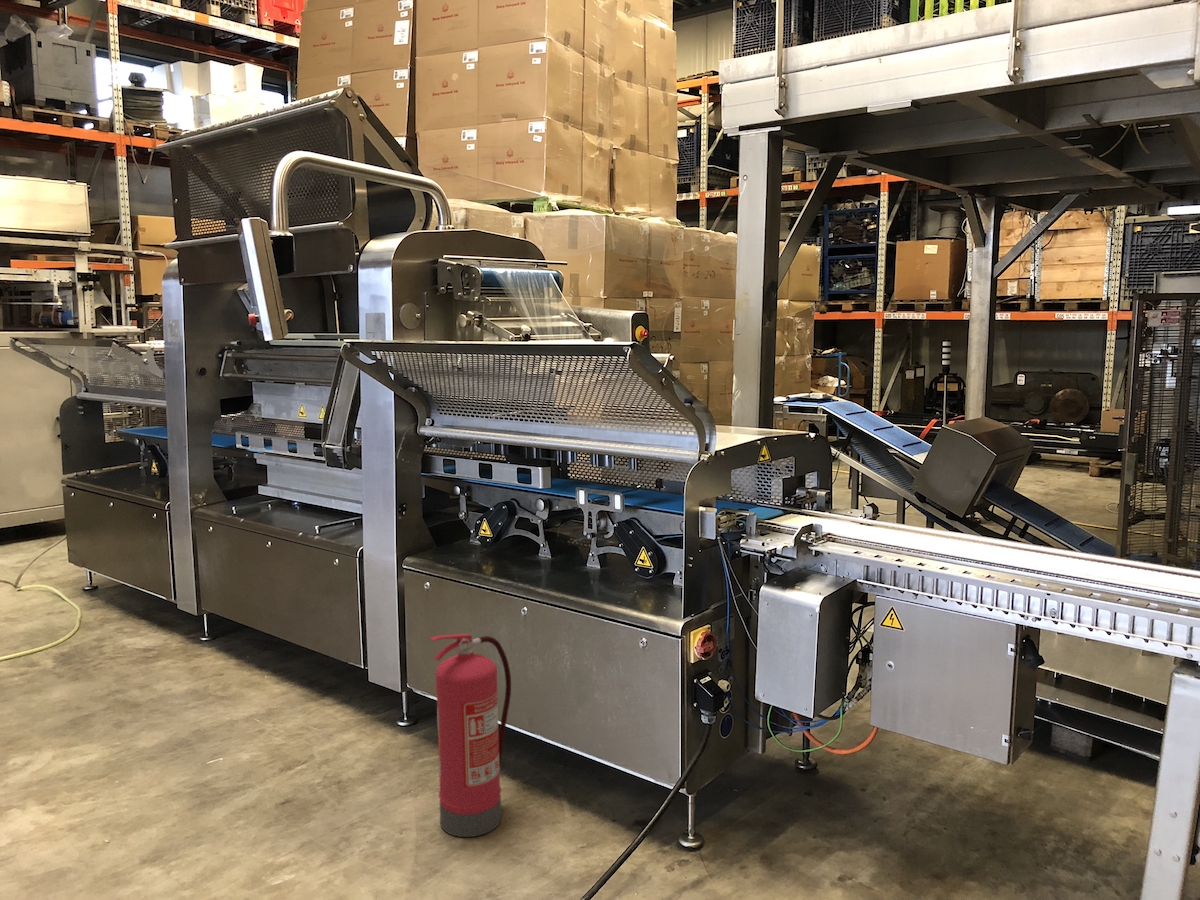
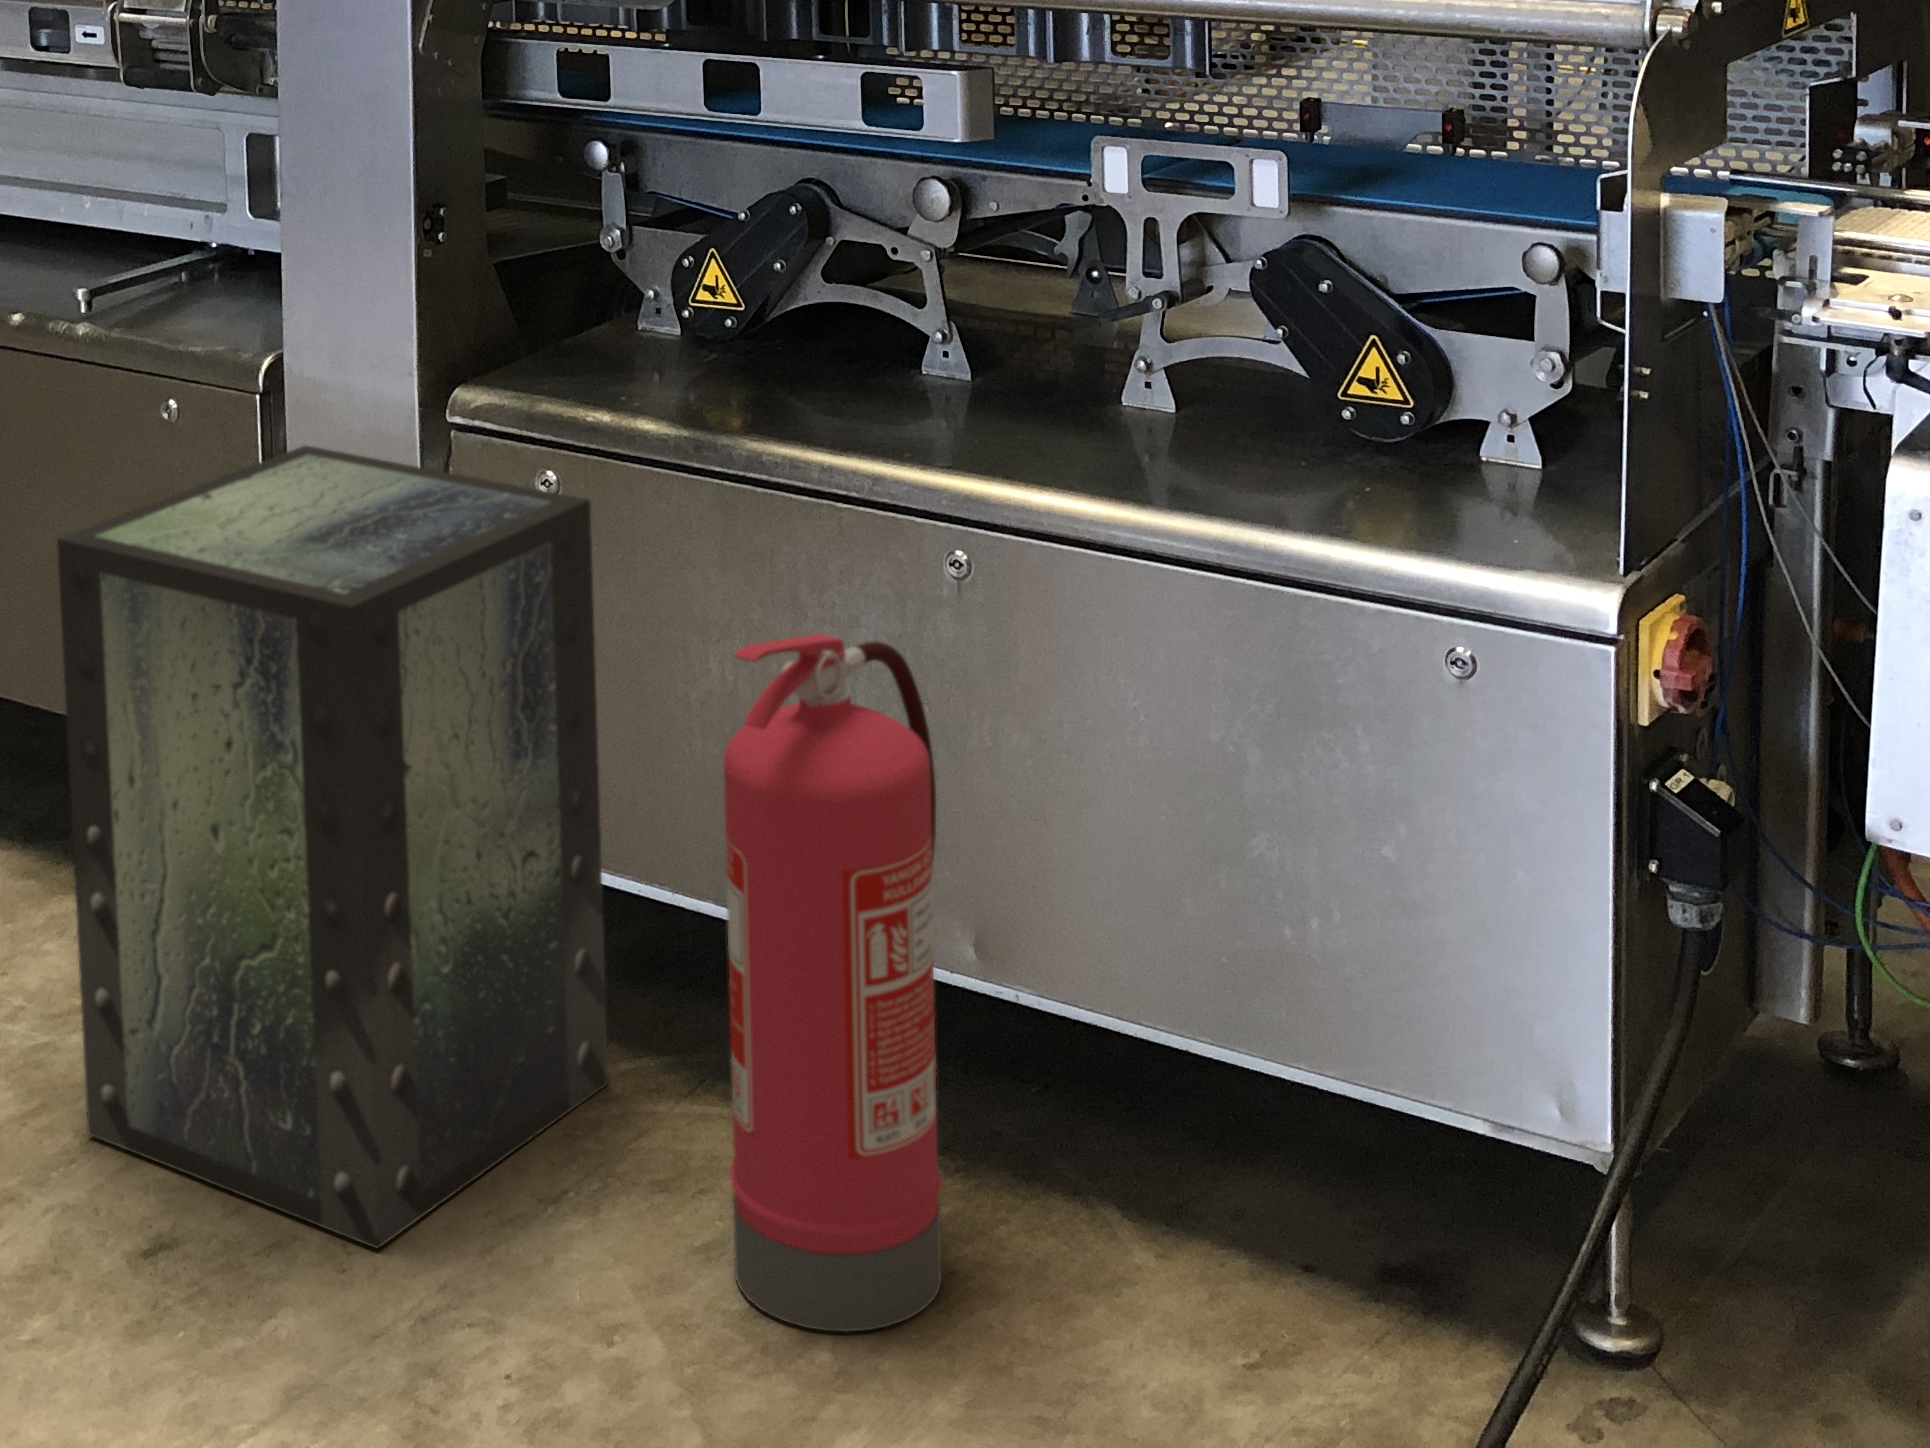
storage box: none [271,572,437,806] -> present [57,446,608,1248]

